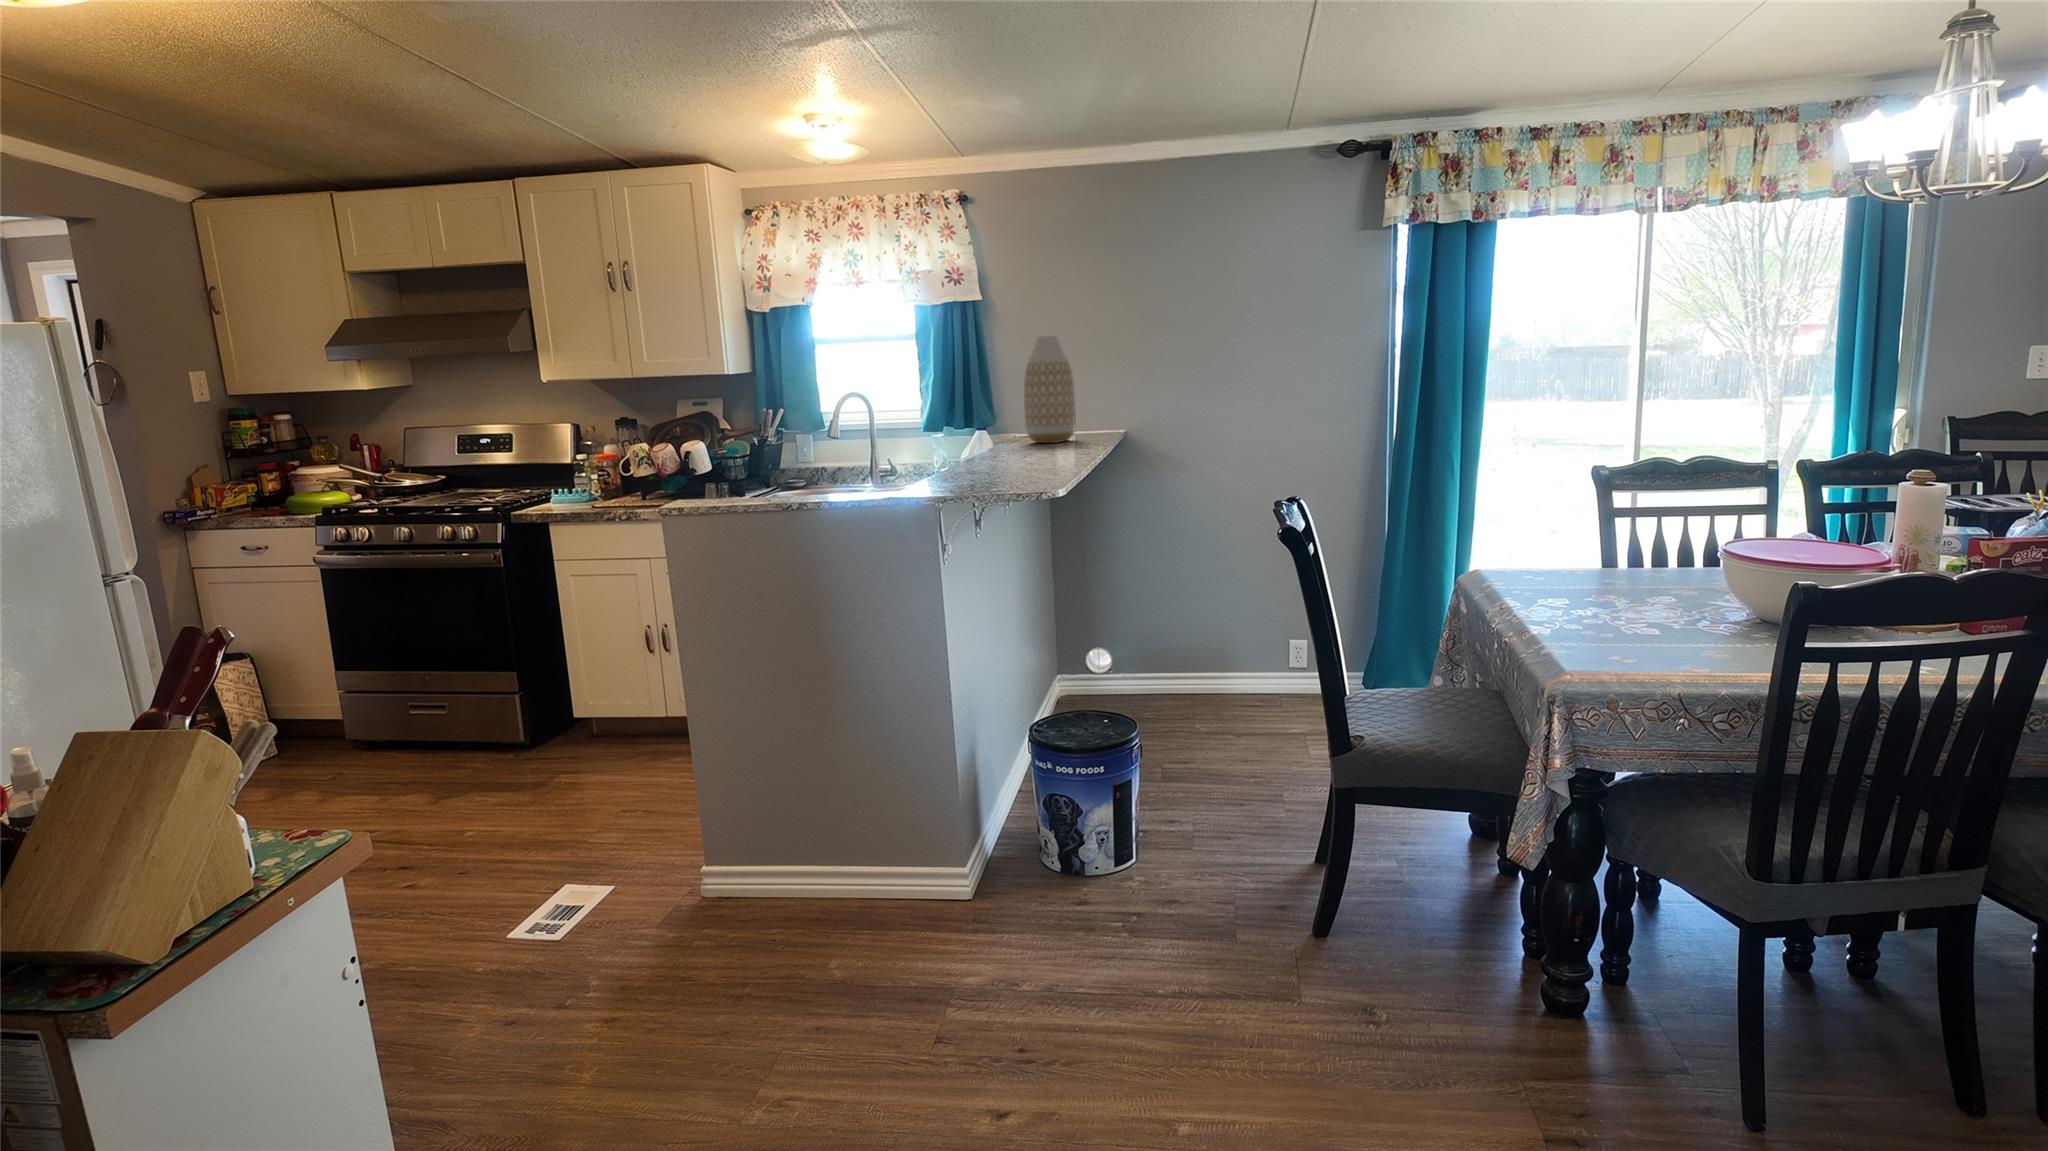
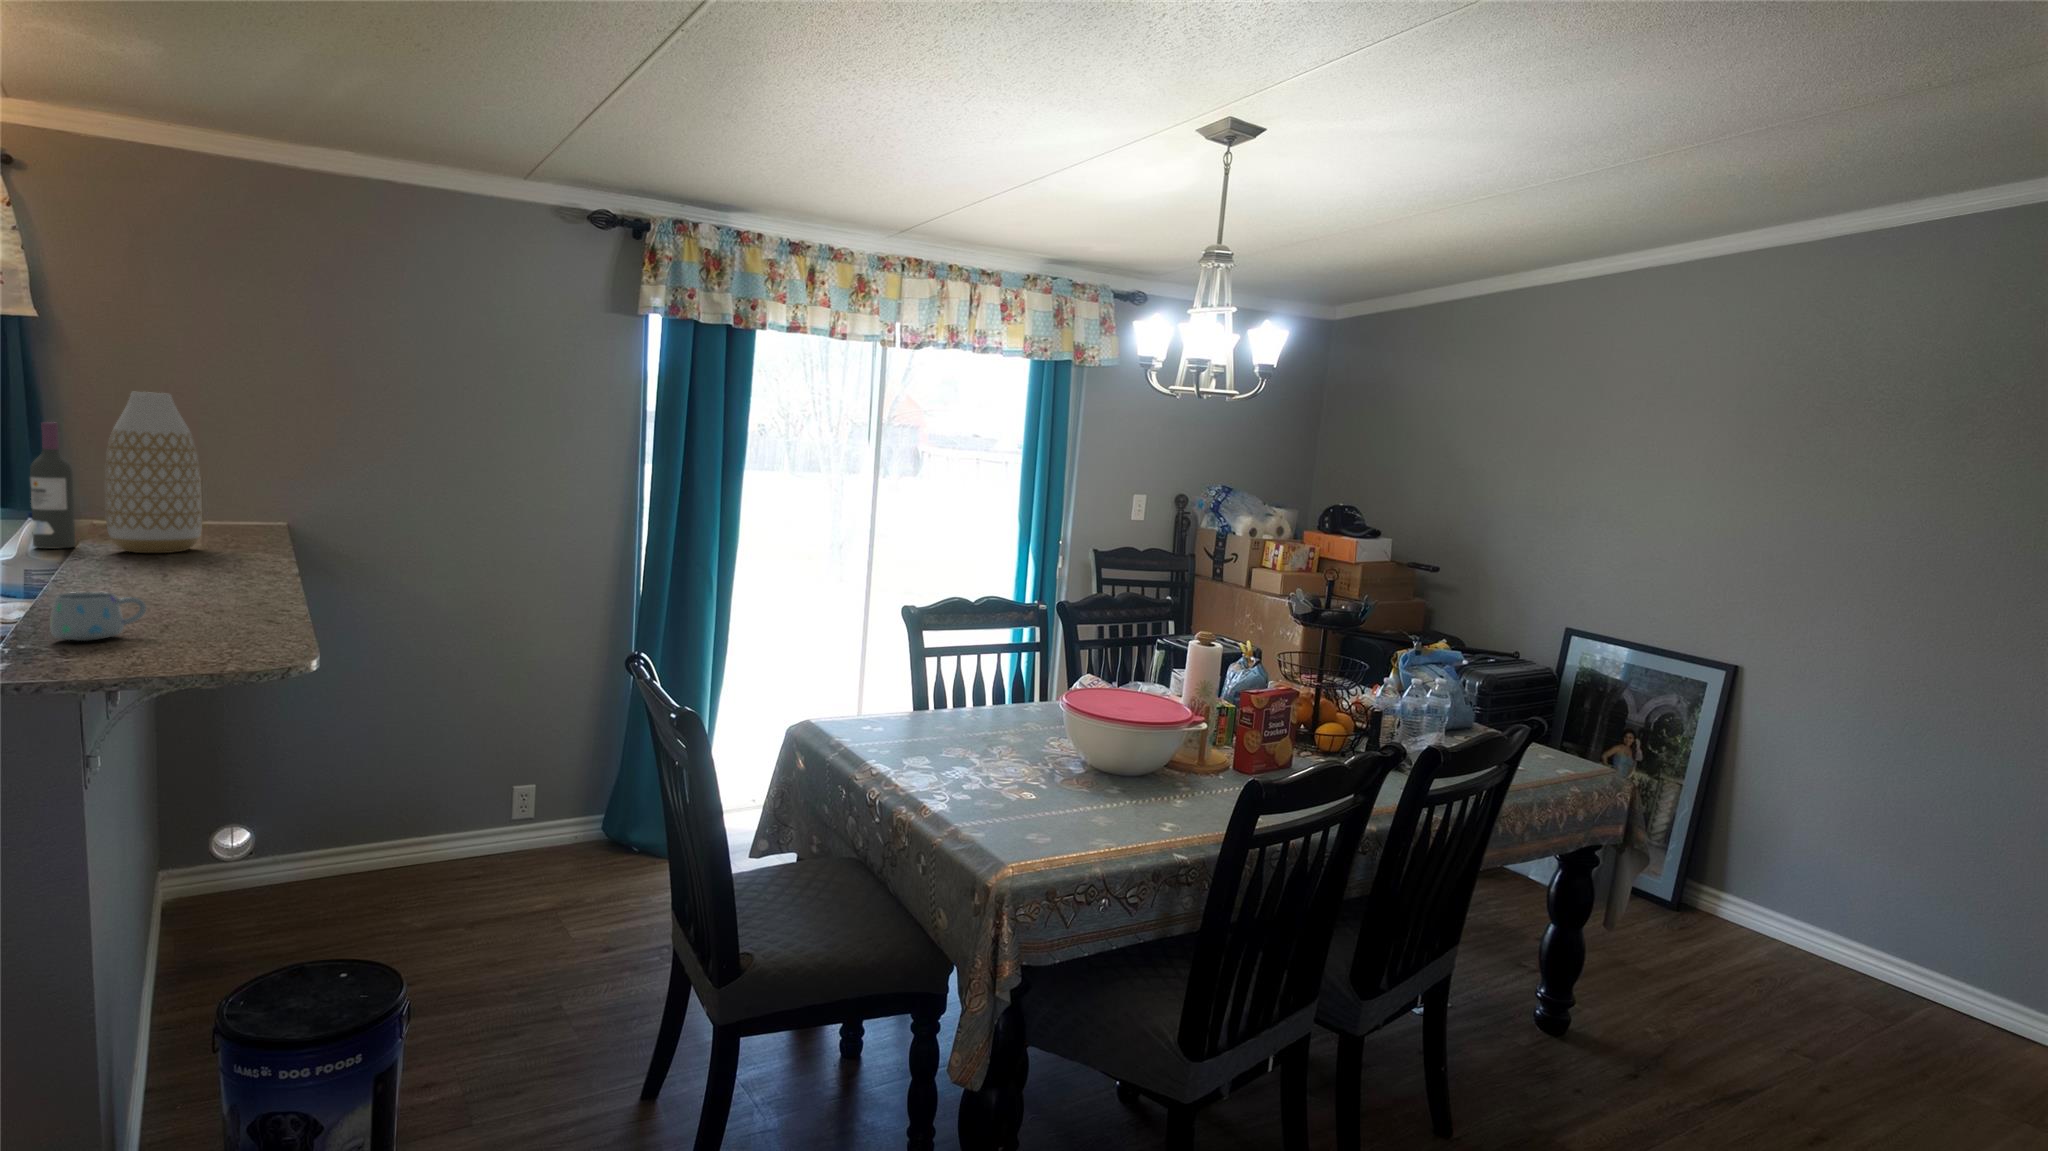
wine bottle: none [991,362,1013,443] -> present [30,422,75,549]
mug: none [964,450,1009,478] -> present [50,592,146,641]

